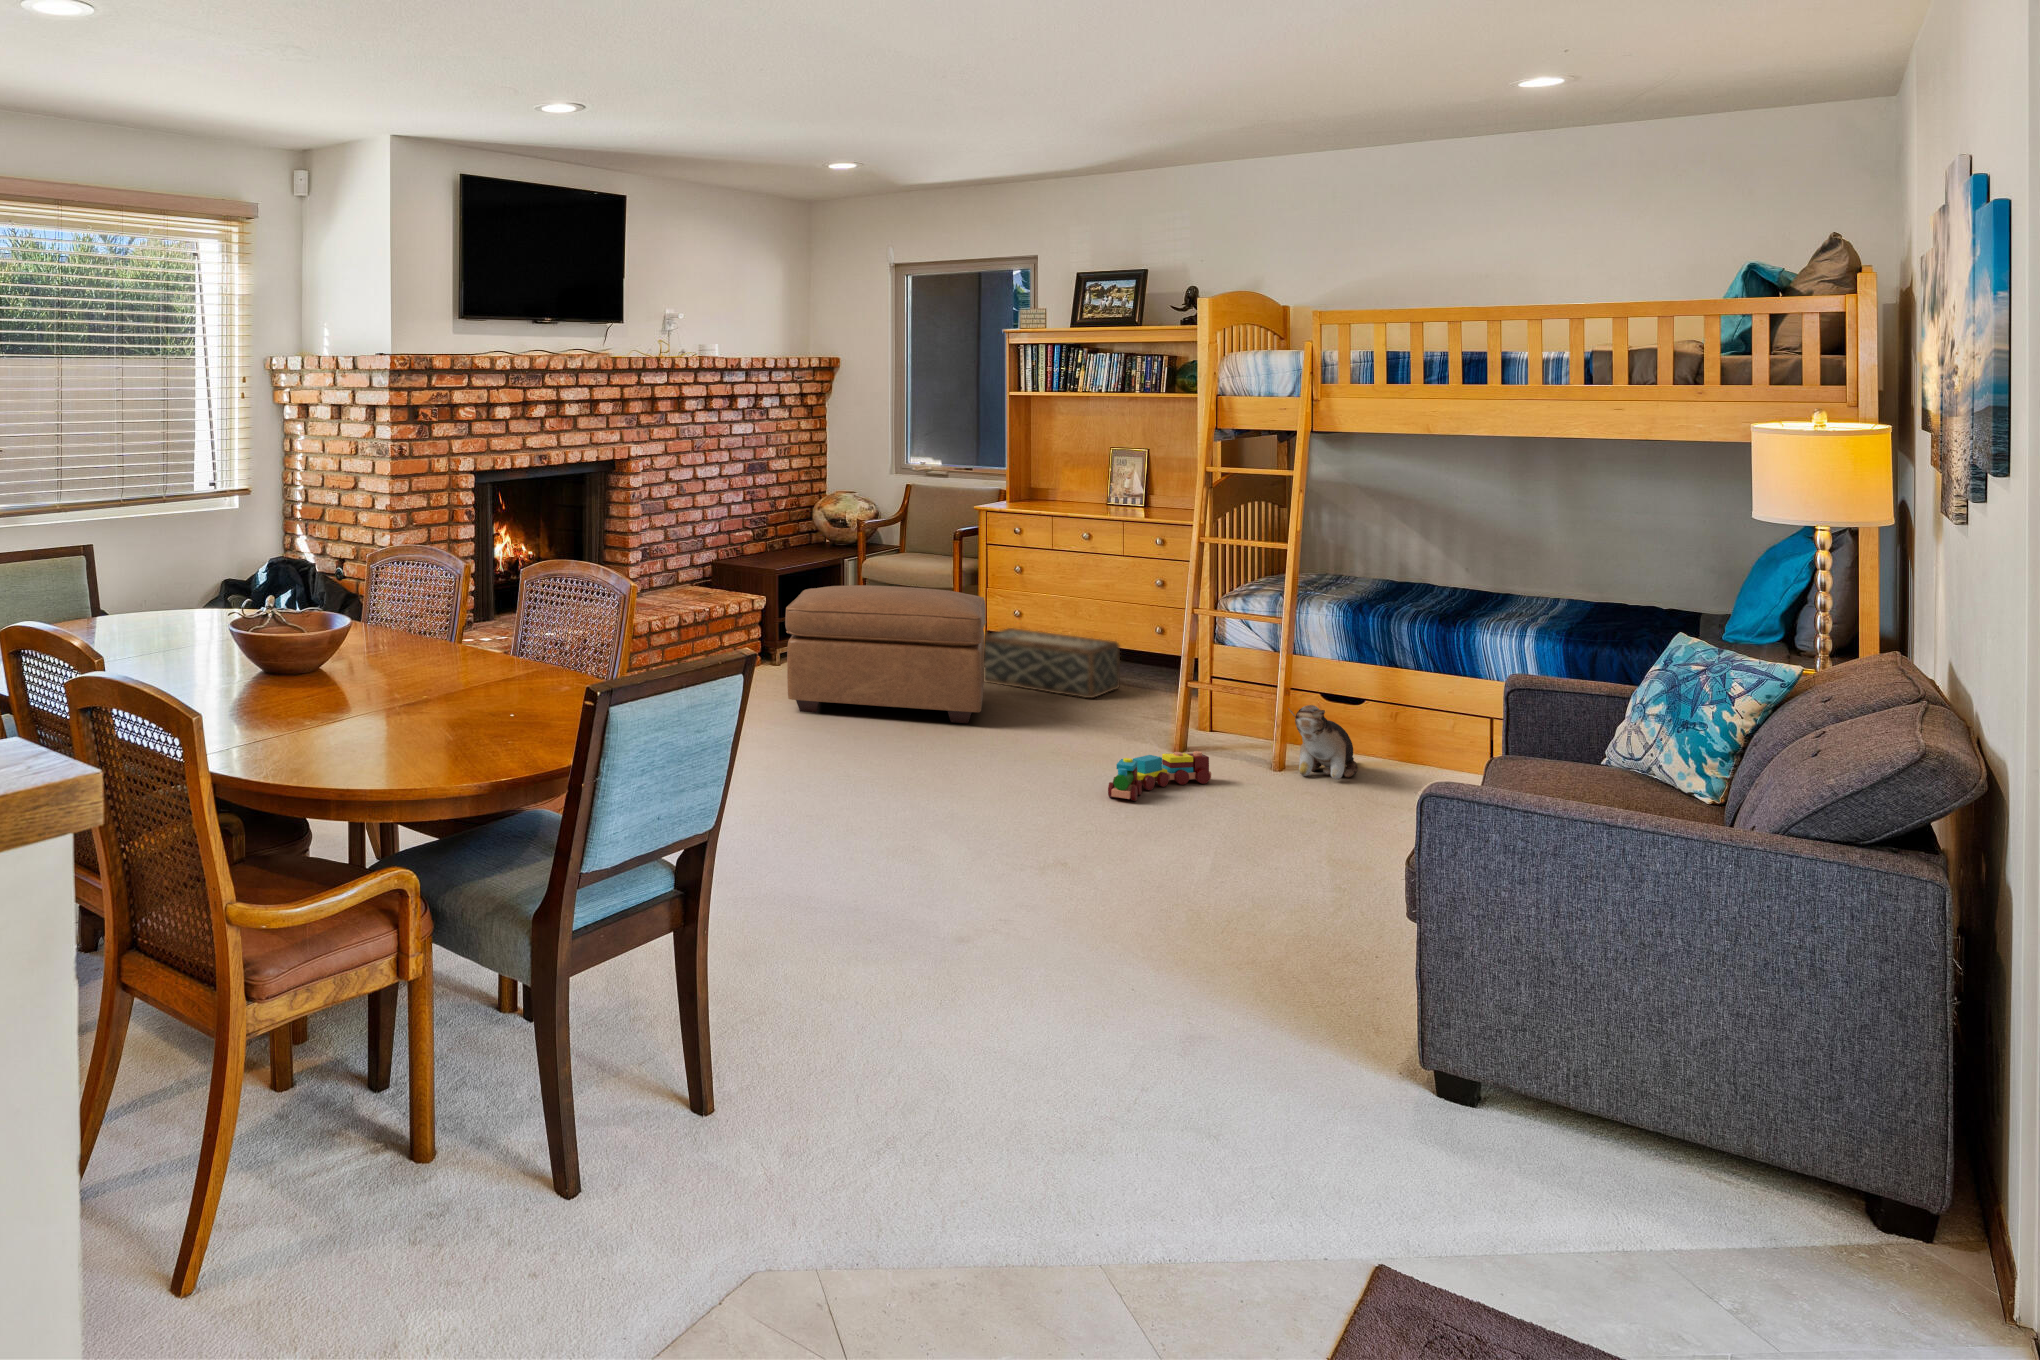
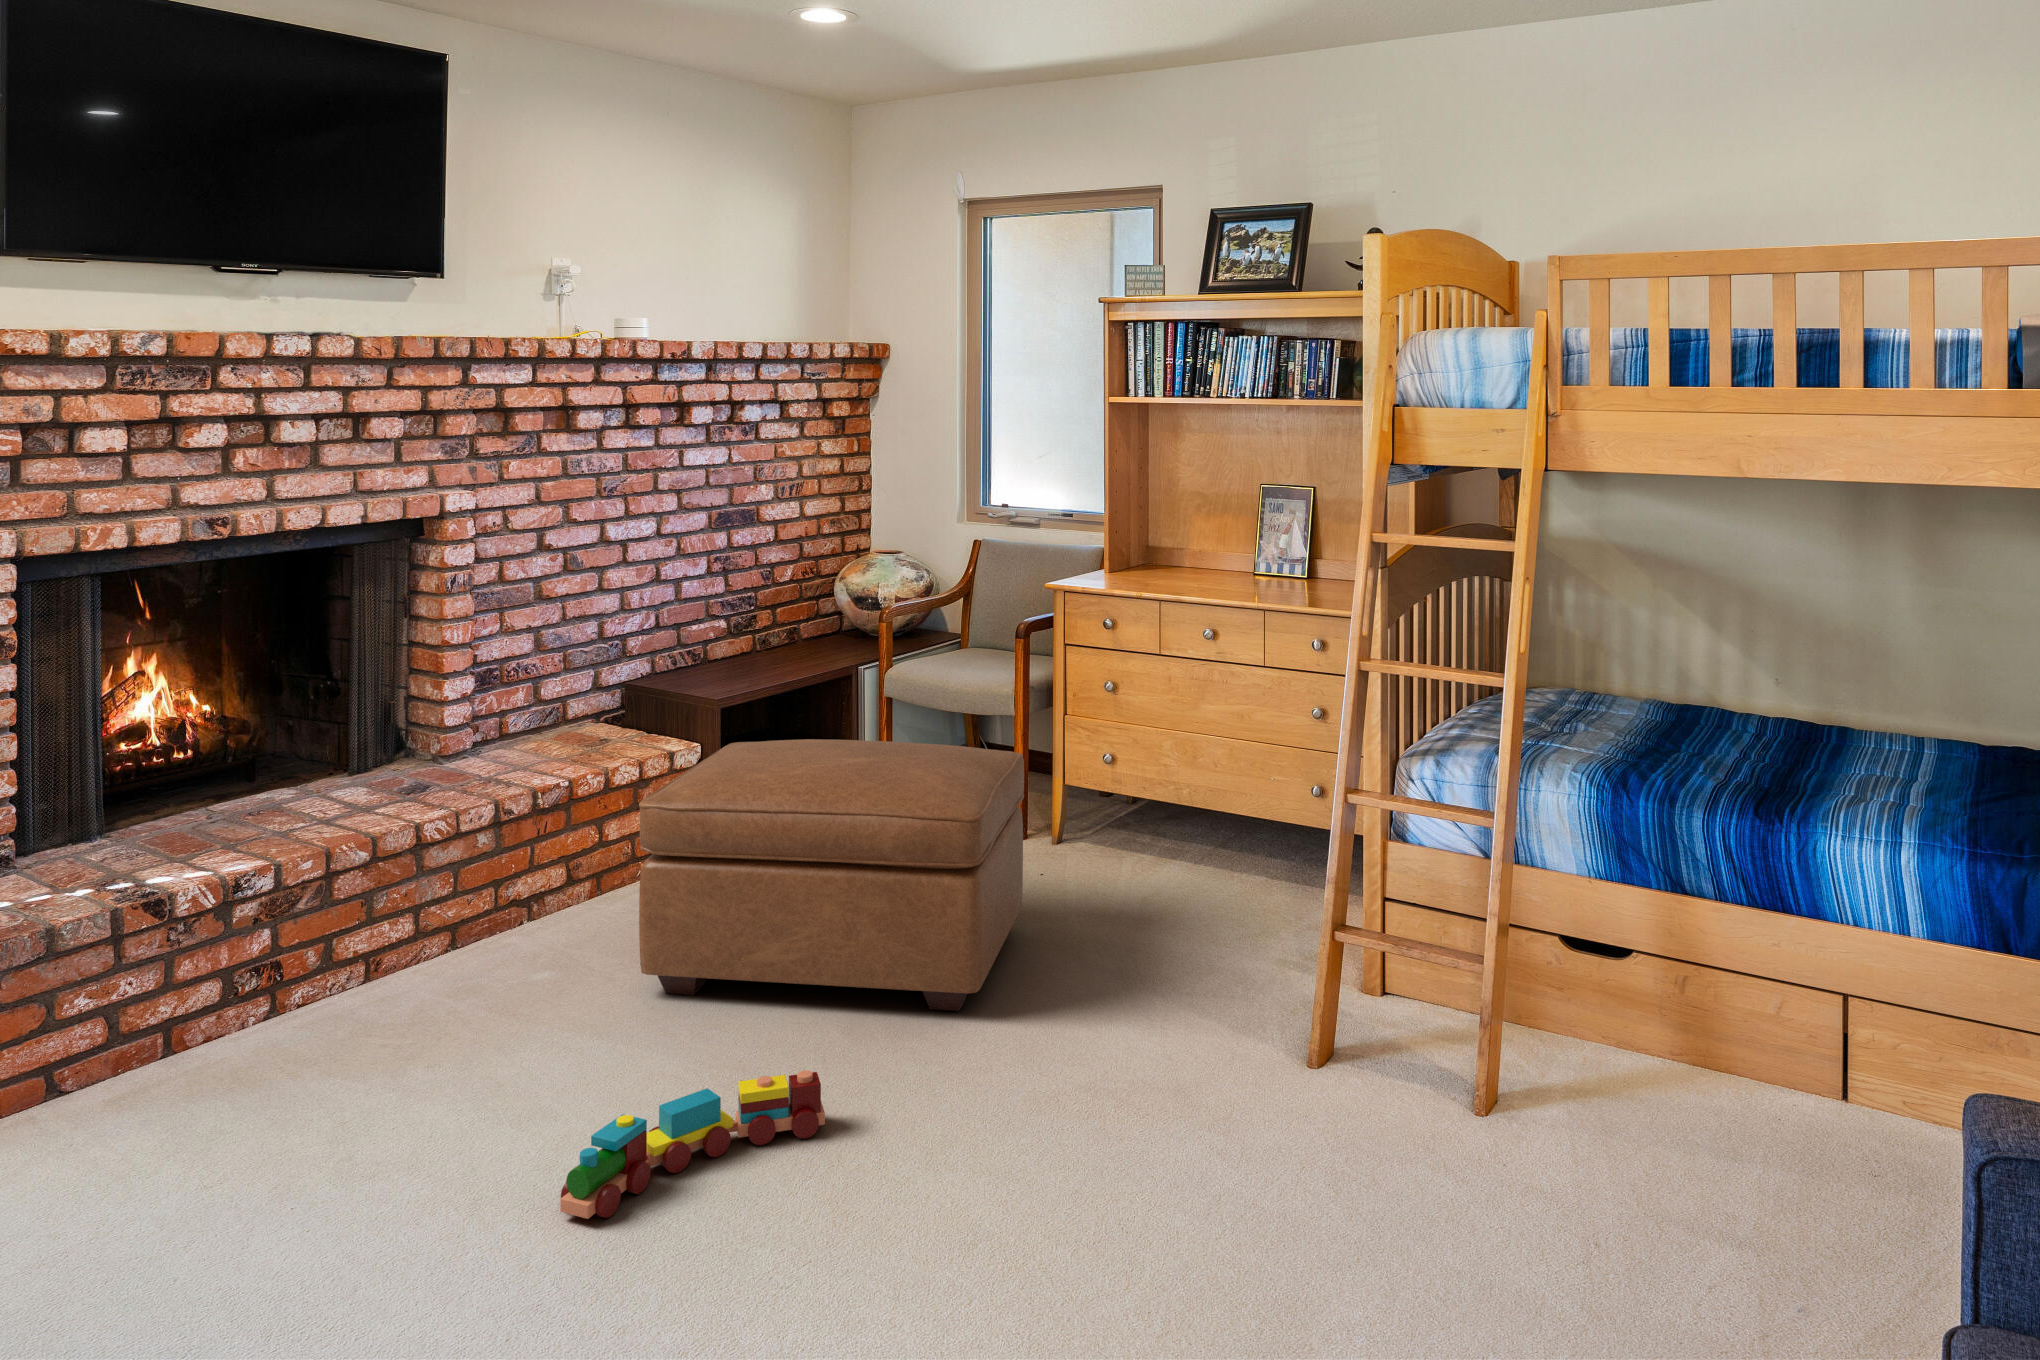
woven basket: present [984,628,1120,698] -> none [1038,781,1257,917]
plush toy: present [1288,705,1358,780] -> none [1502,1008,1627,1153]
toy train: present [1108,751,1211,801] -> present [560,1070,825,1219]

